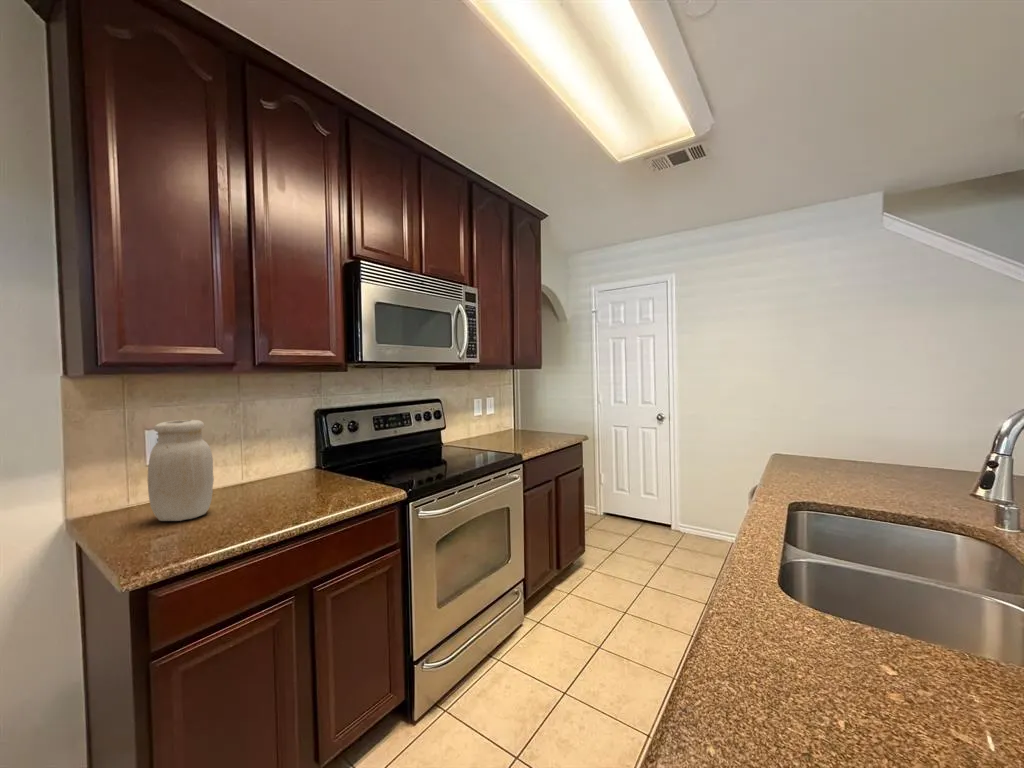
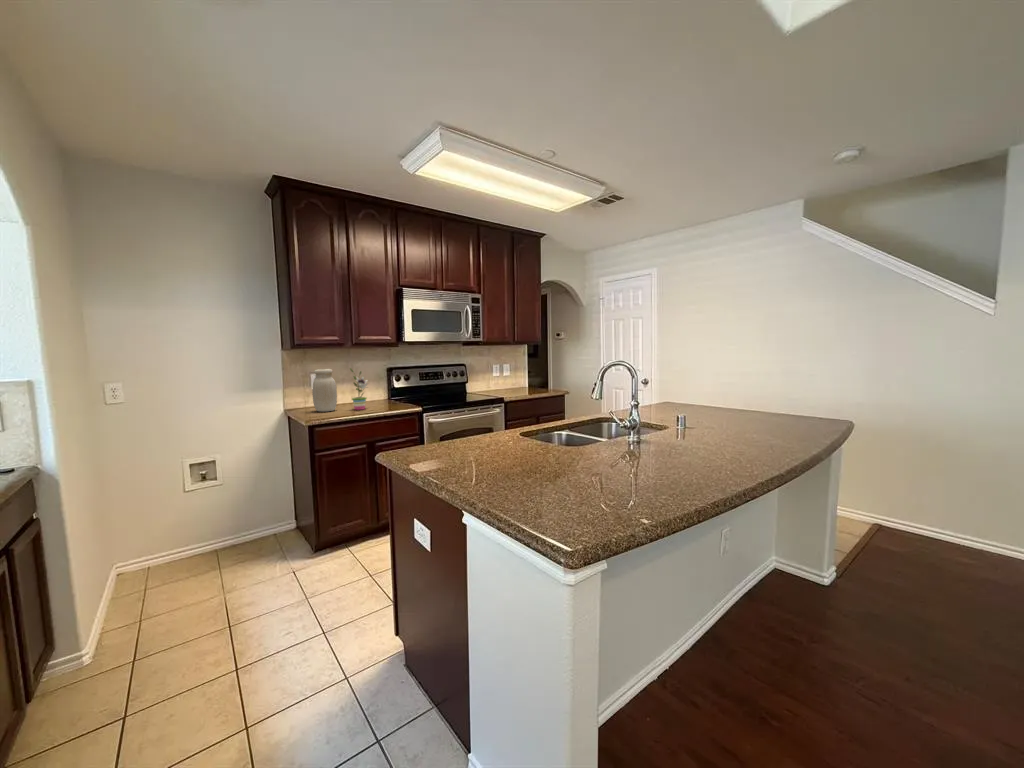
potted plant: none [247,416,292,508] -> present [350,369,367,410]

